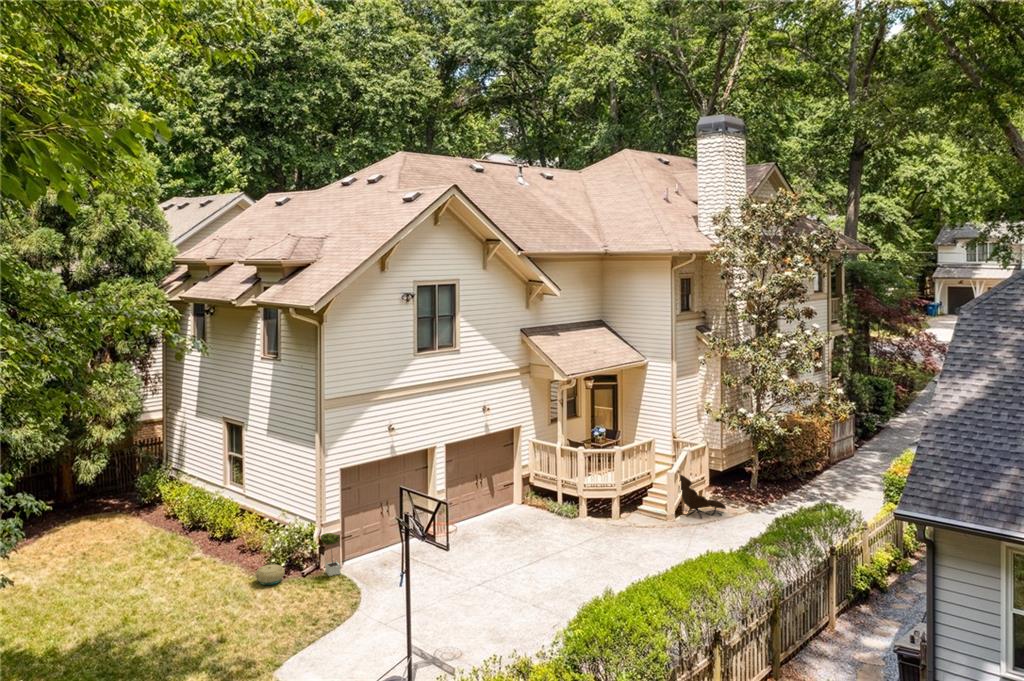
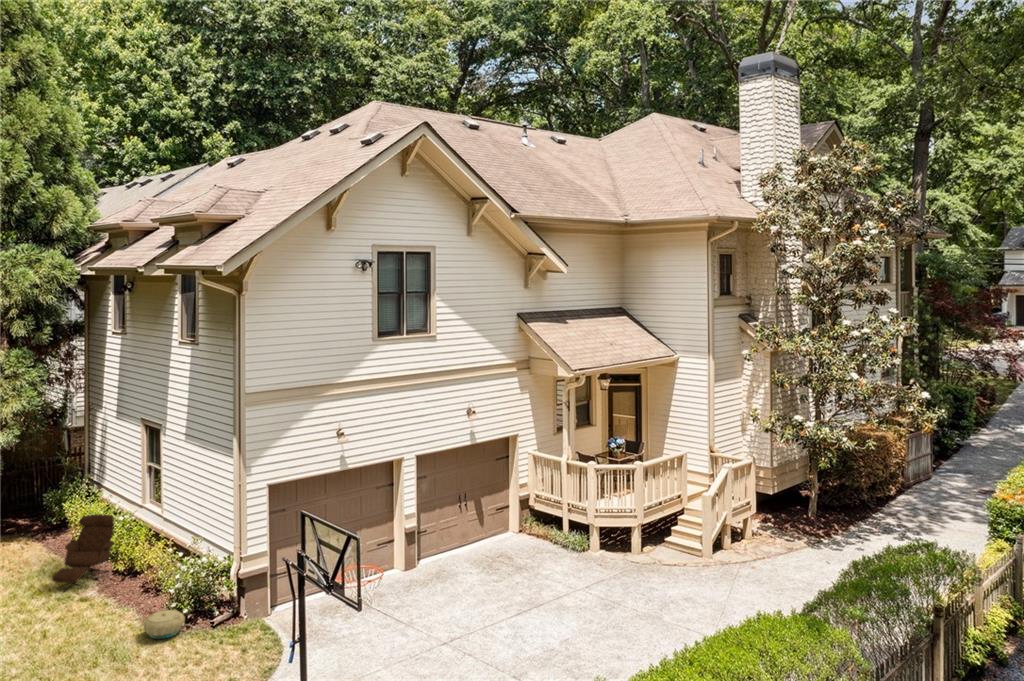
lounge chair: present [680,475,726,518] -> present [52,514,114,591]
potted tree: present [321,533,340,576] -> none [235,569,262,627]

